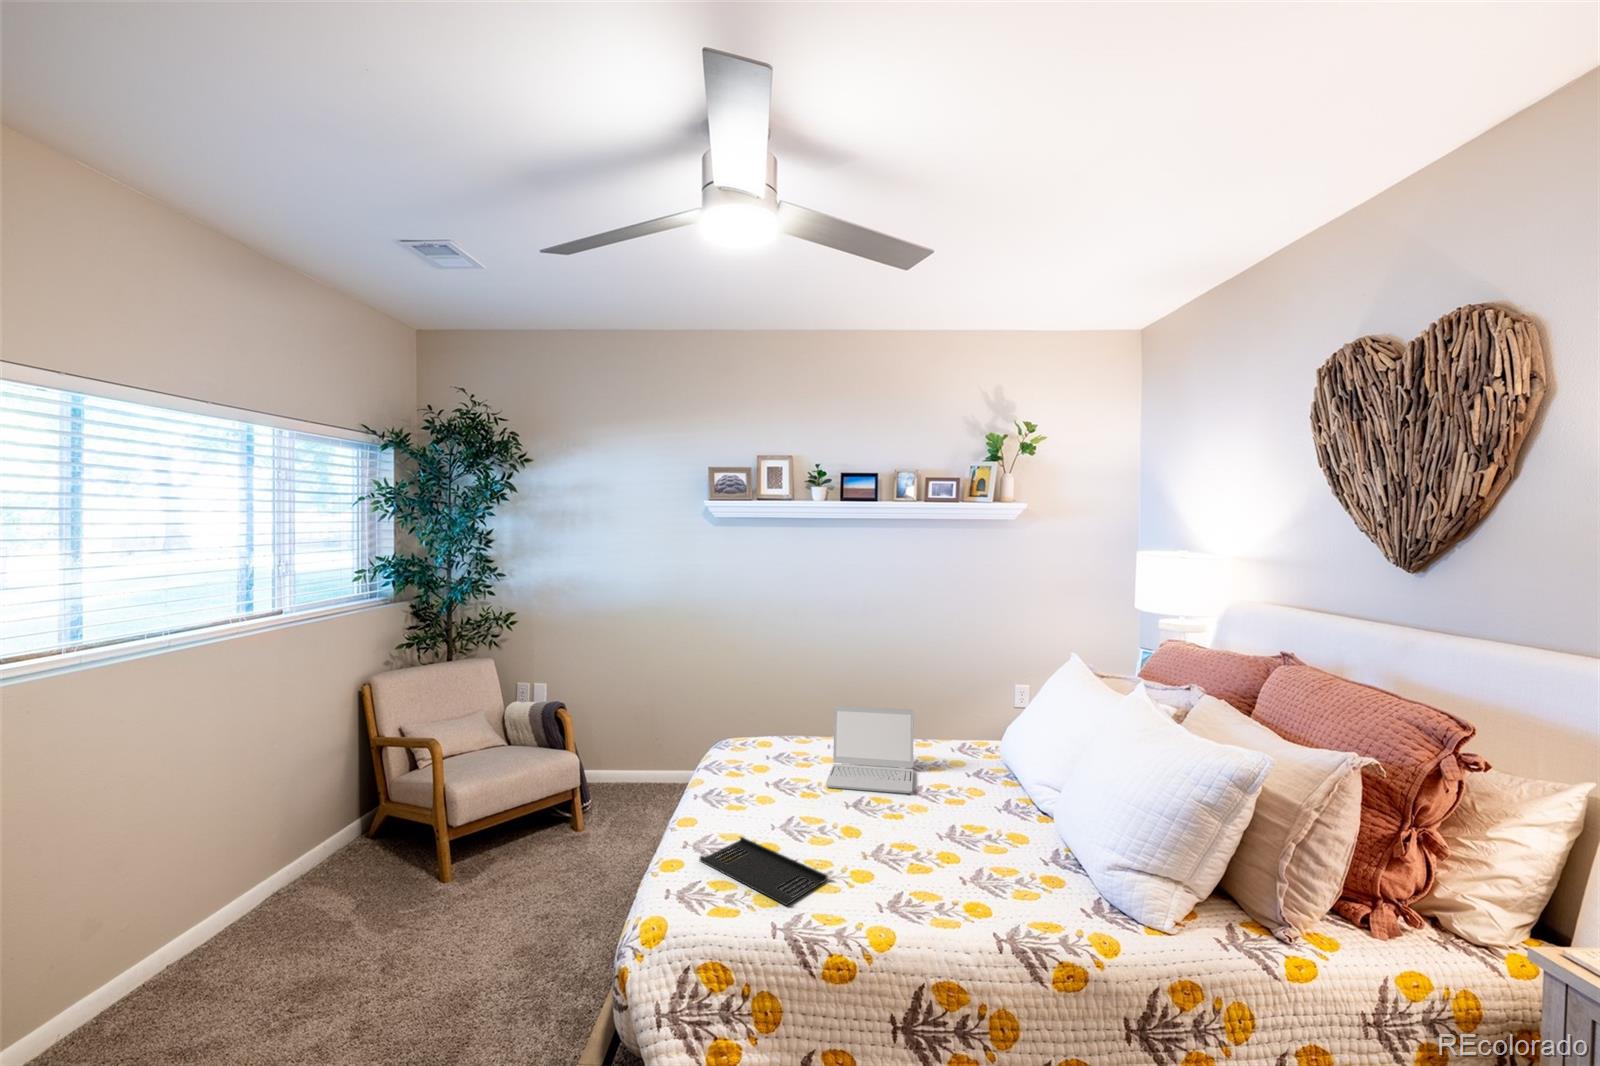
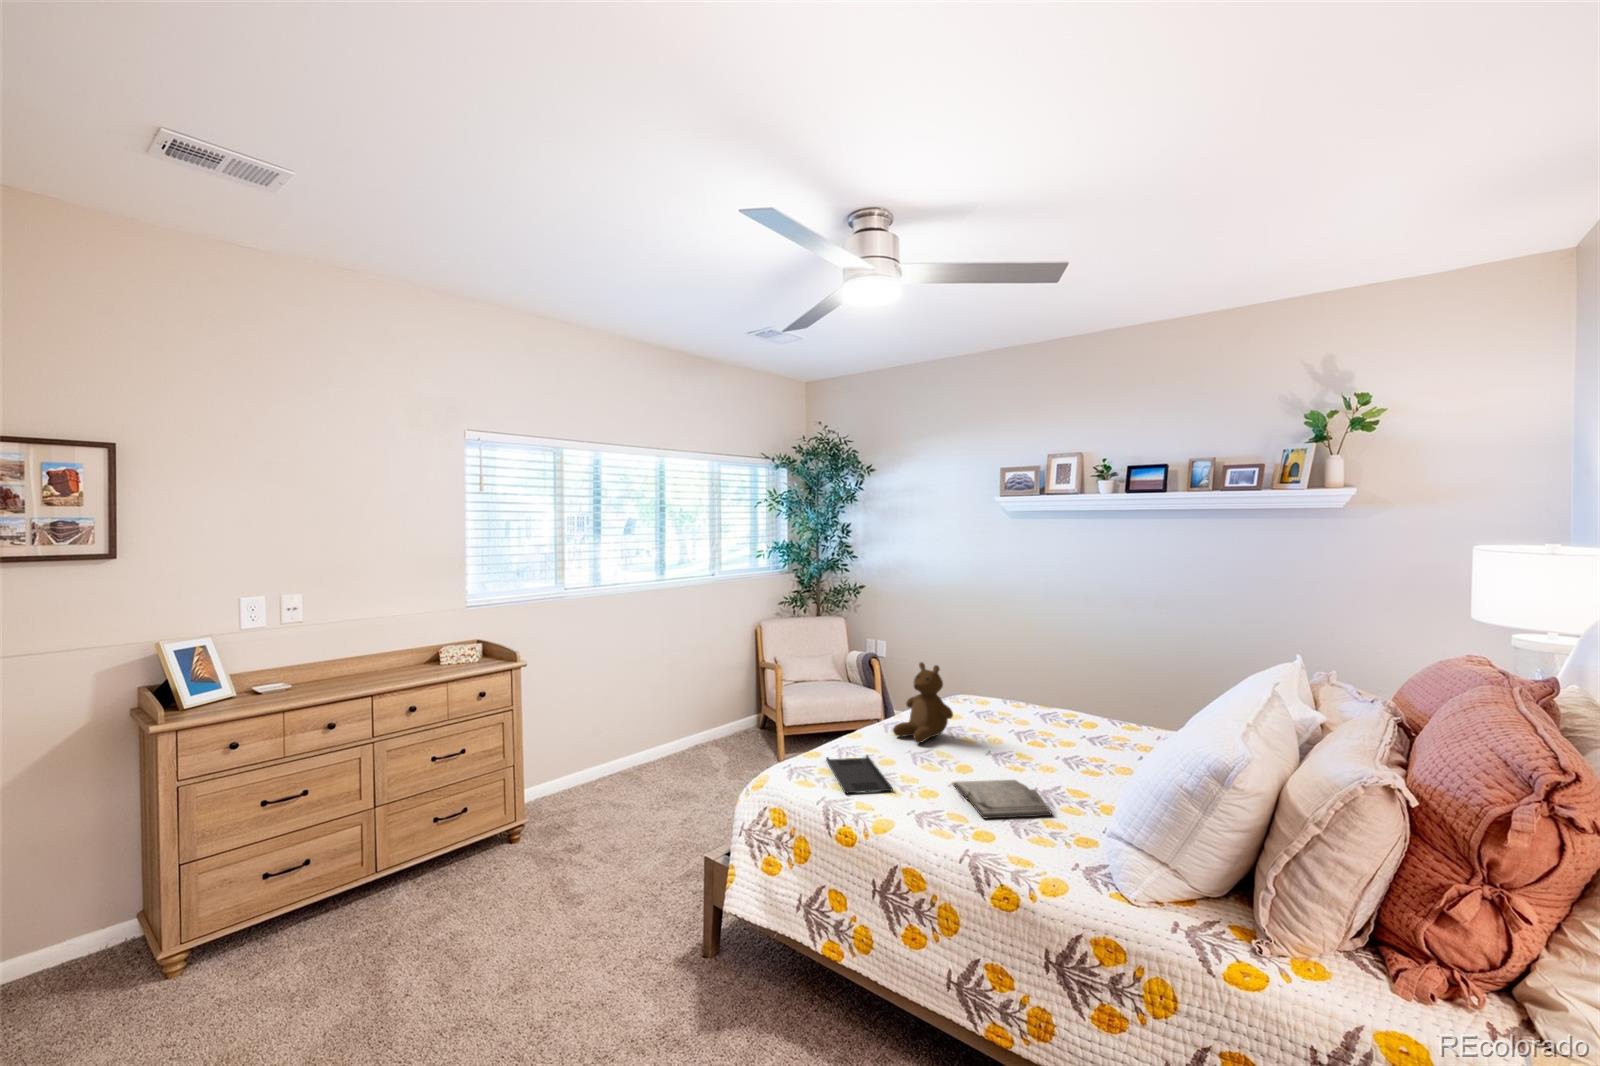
teddy bear: none [727,700,795,800] -> present [893,662,953,743]
laptop: present [826,706,914,793] -> none [979,683,1084,767]
diary: none [865,819,991,881] -> present [953,780,1052,818]

